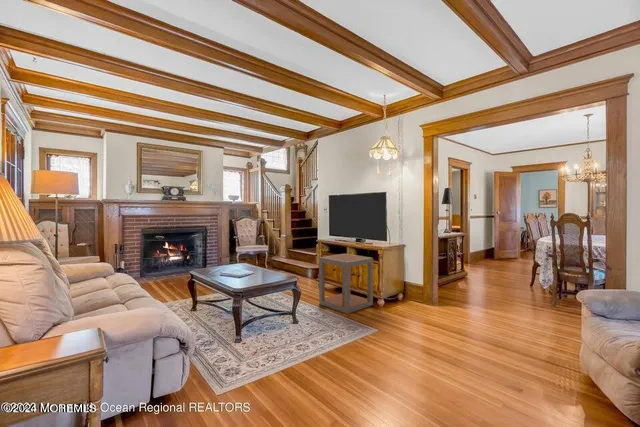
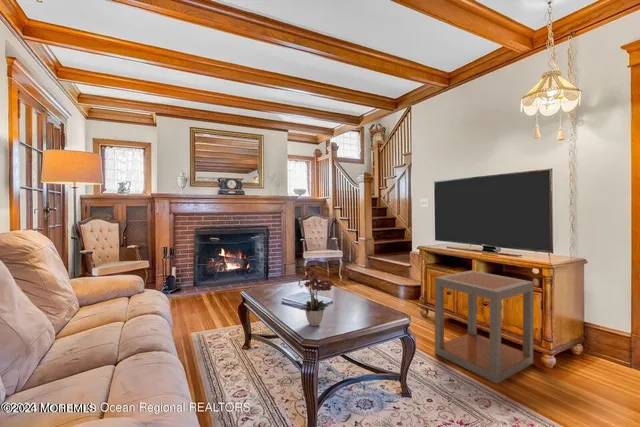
flower arrangement: none [231,247,255,282] -> present [298,266,334,326]

